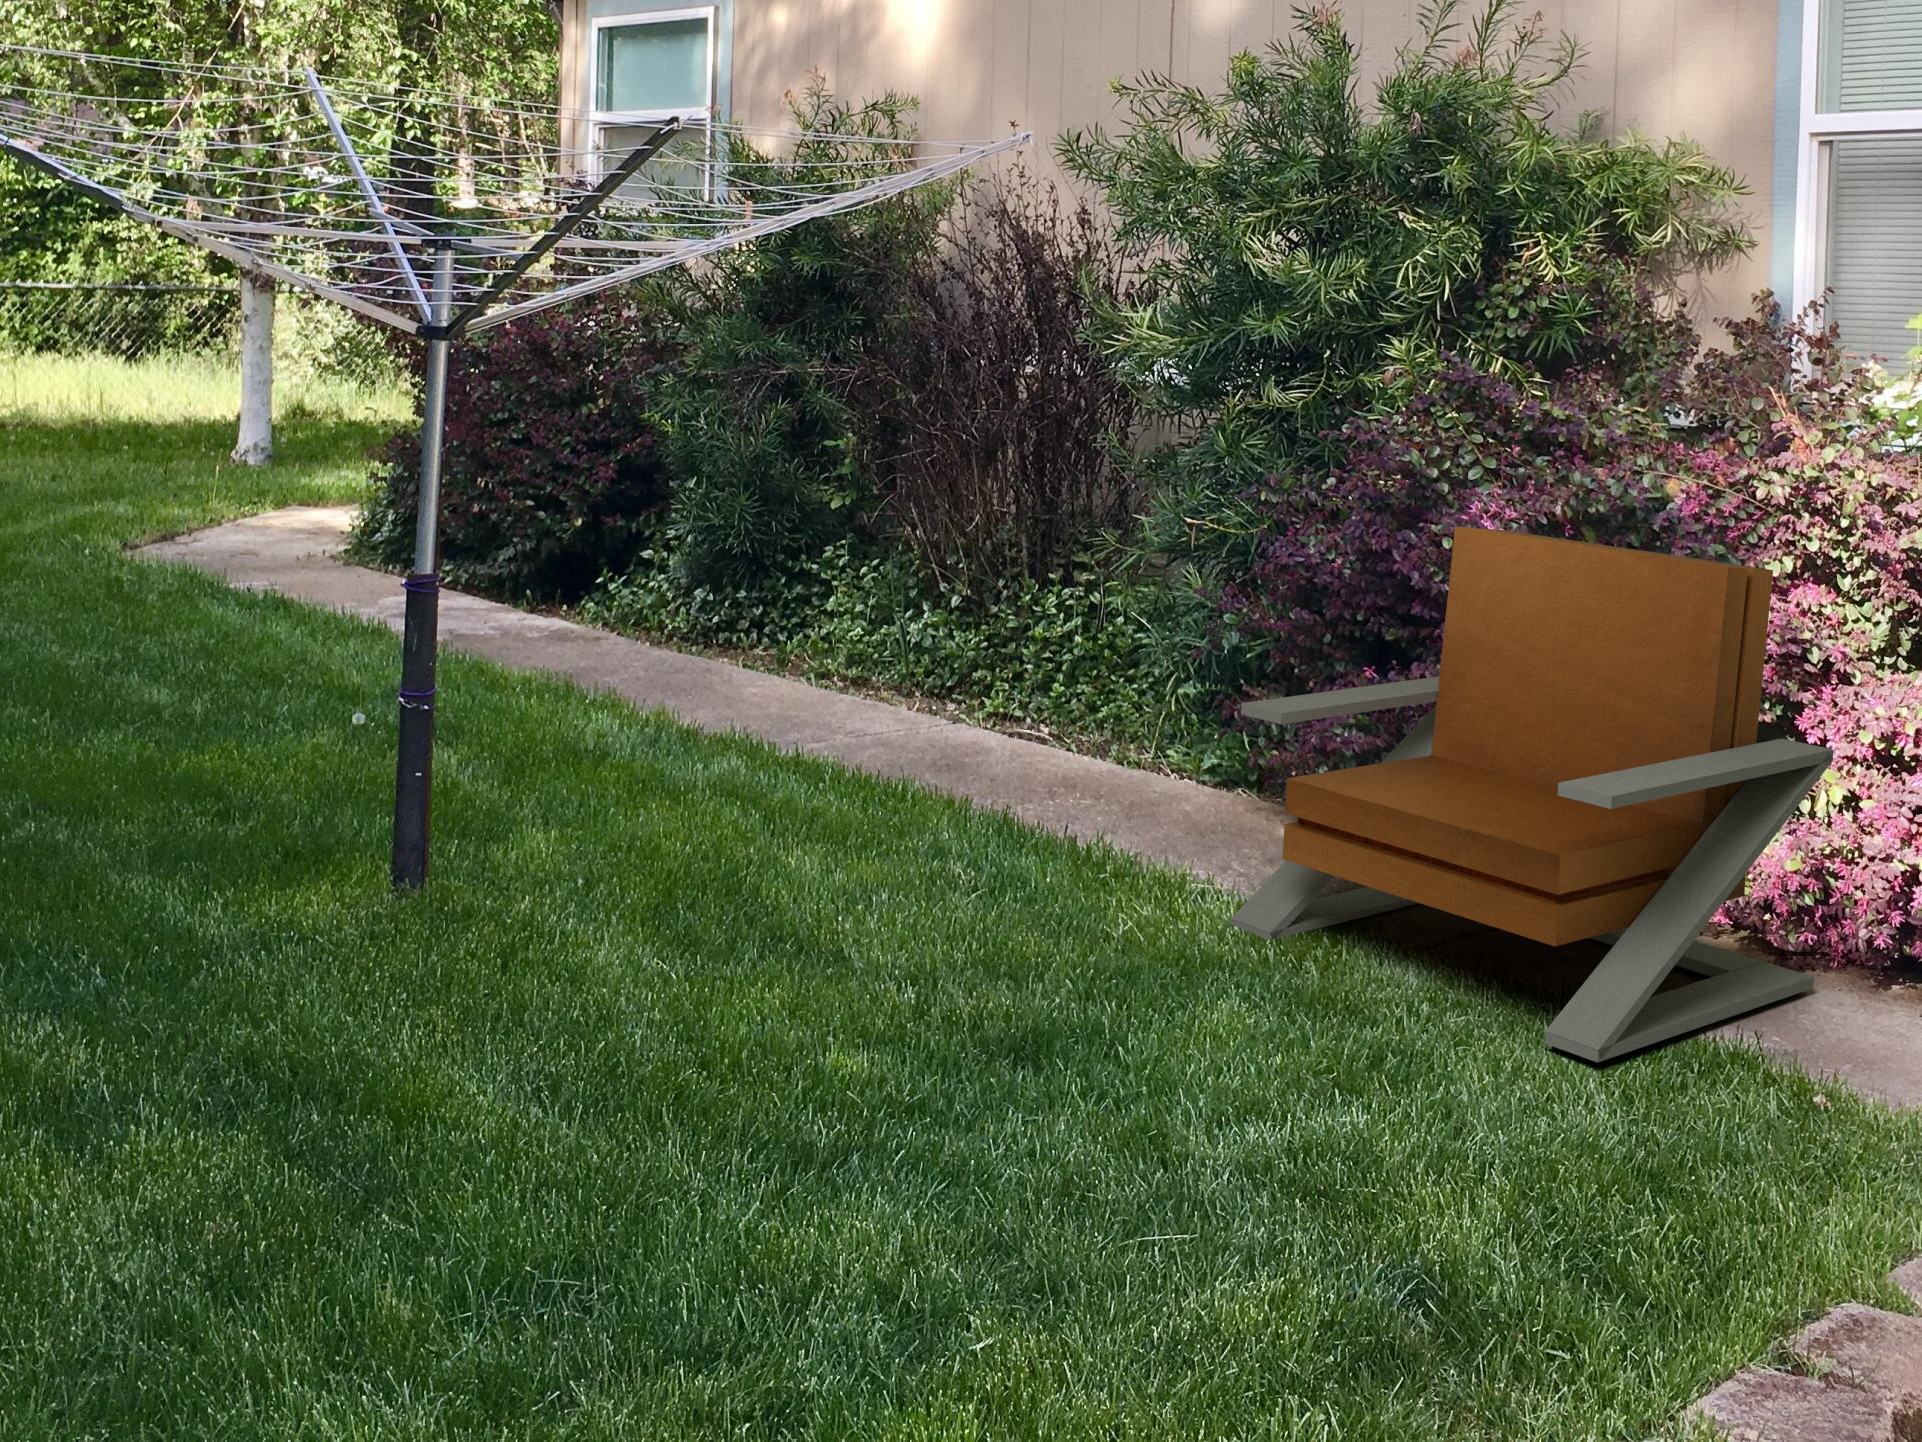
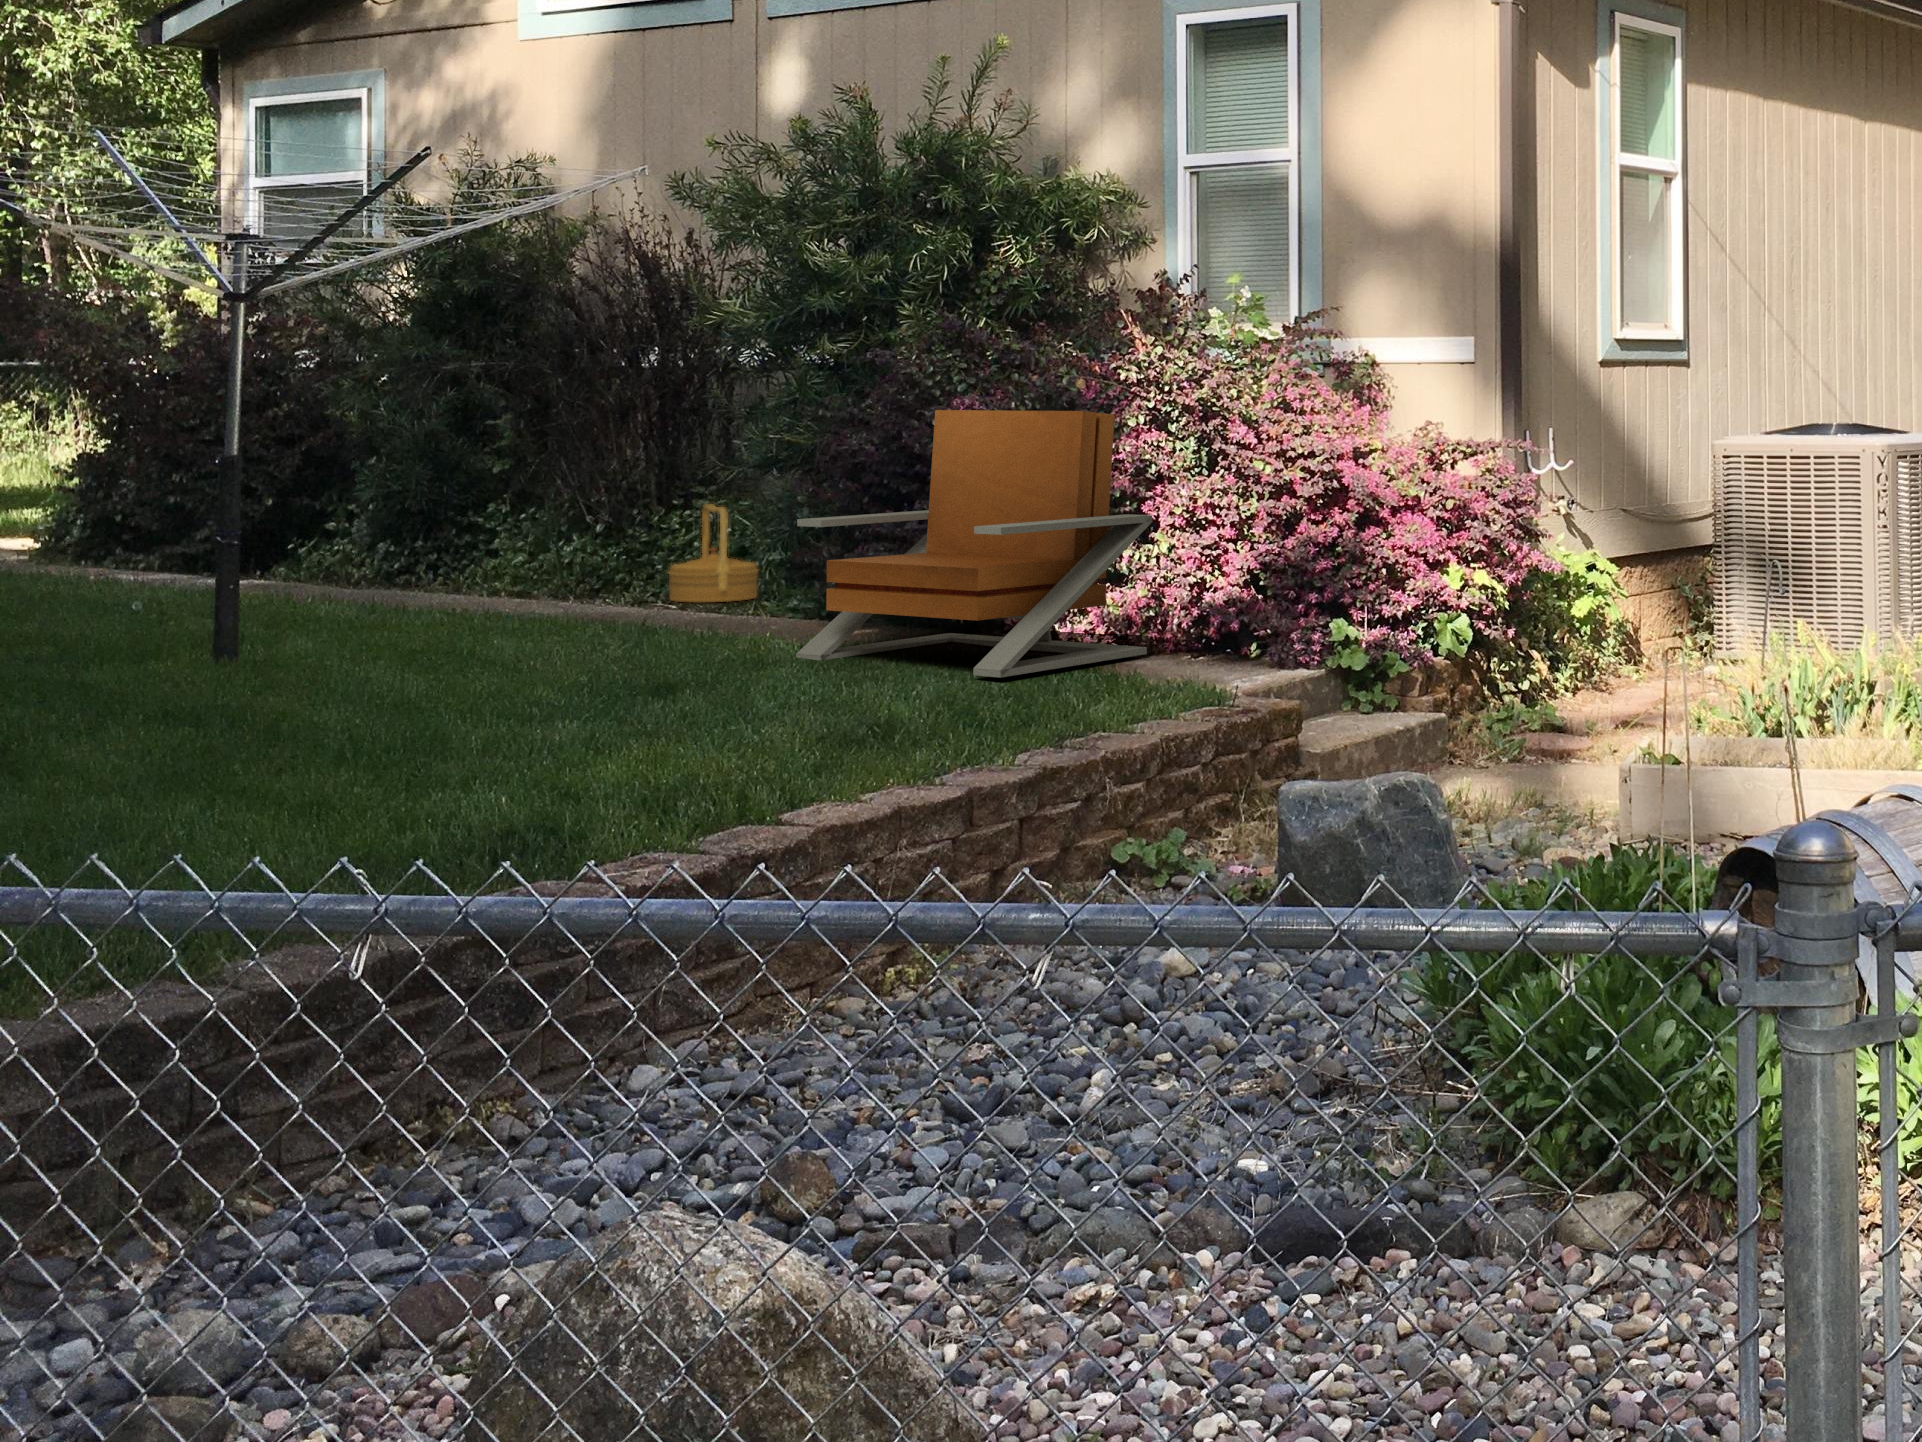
woven basket: none [1033,585,1155,735] -> present [668,504,758,603]

